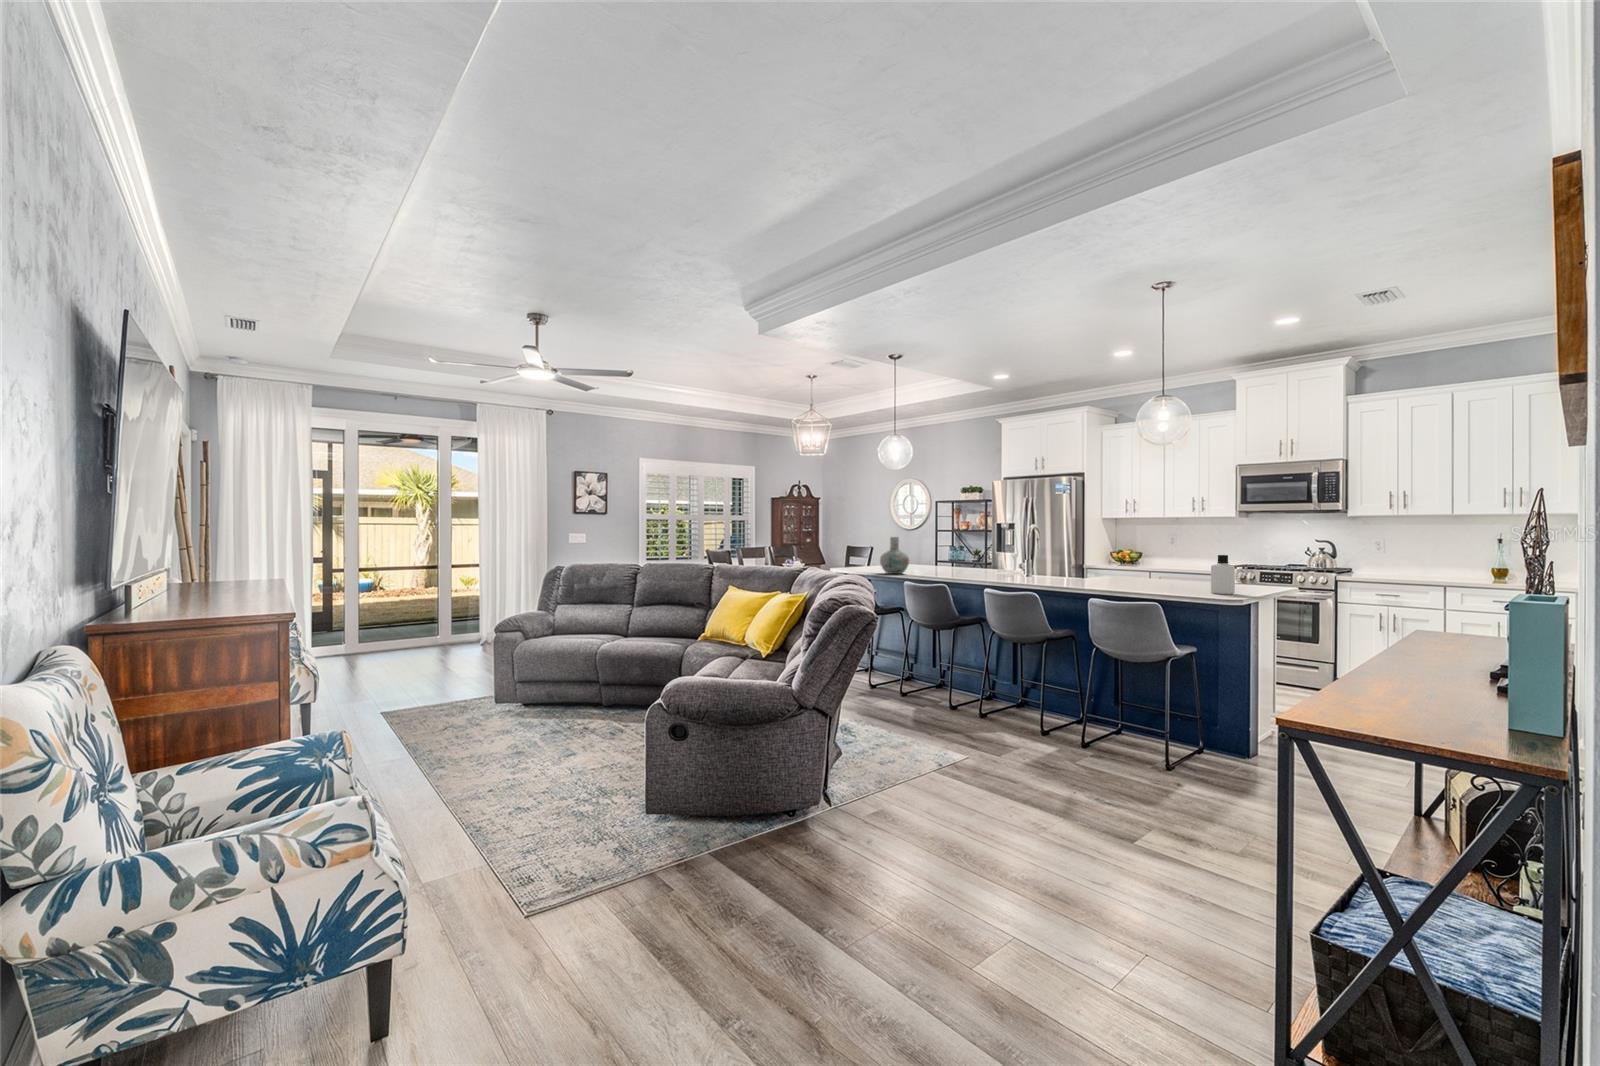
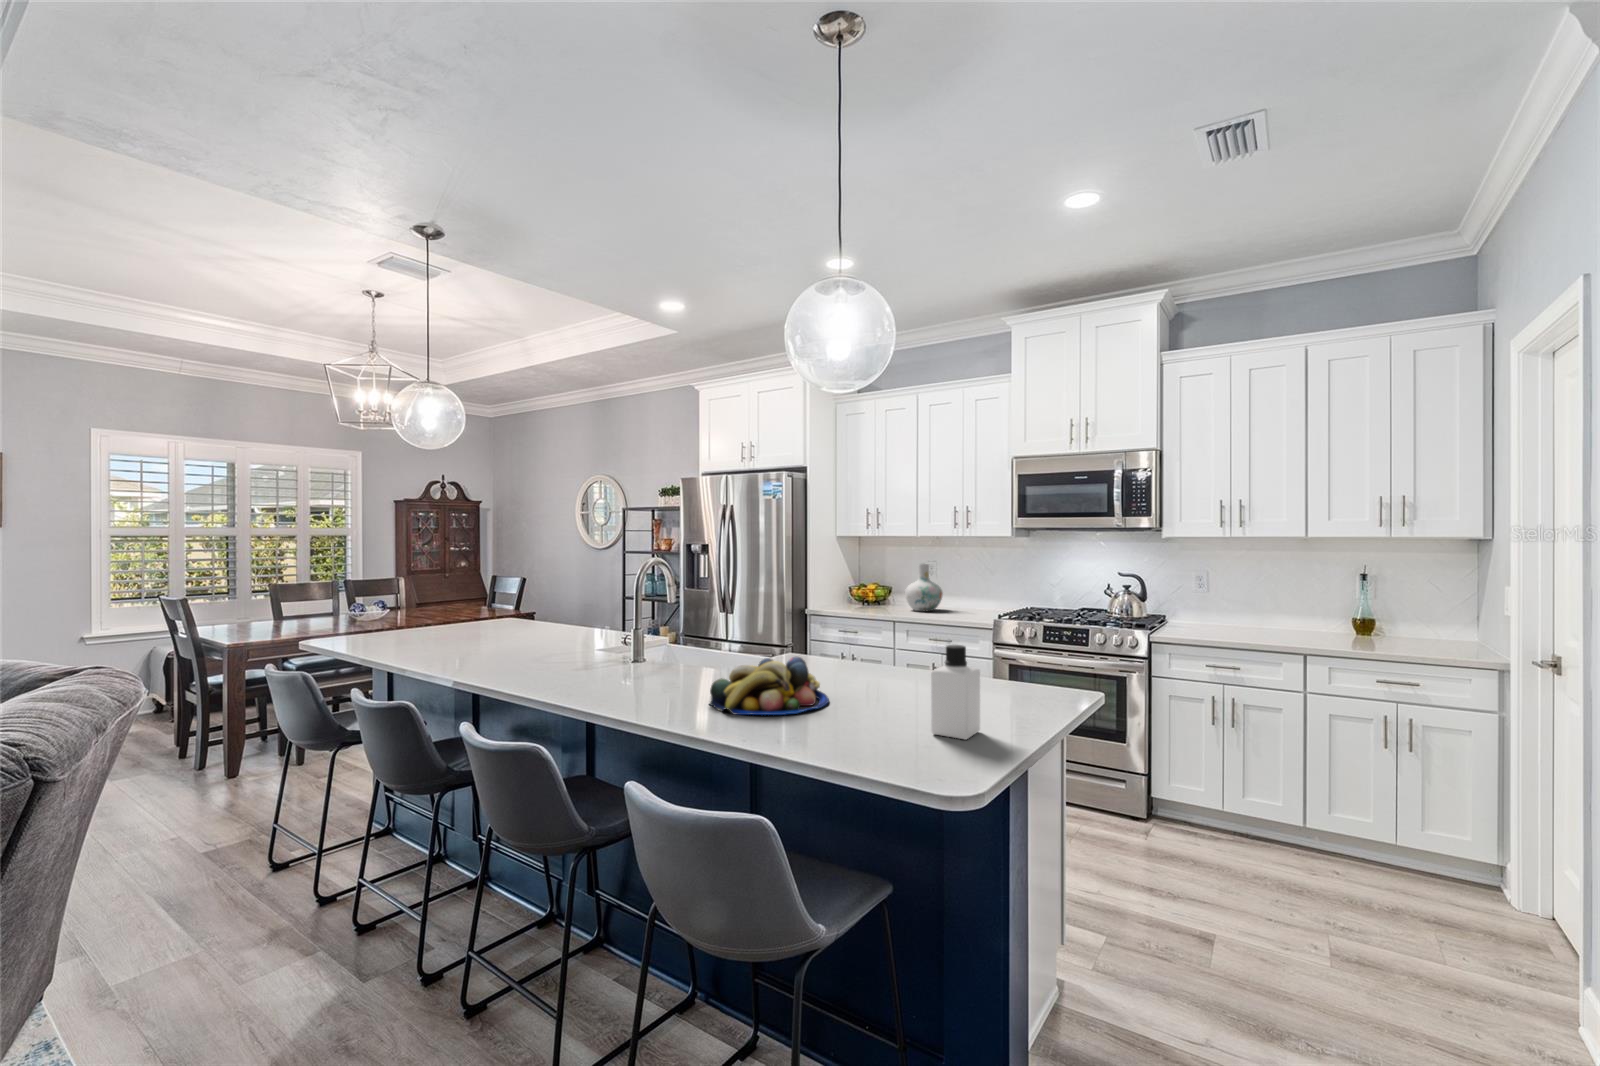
vase: present [880,537,909,574] -> present [905,563,943,611]
fruit bowl: none [1089,567,1150,589] -> present [709,657,829,715]

